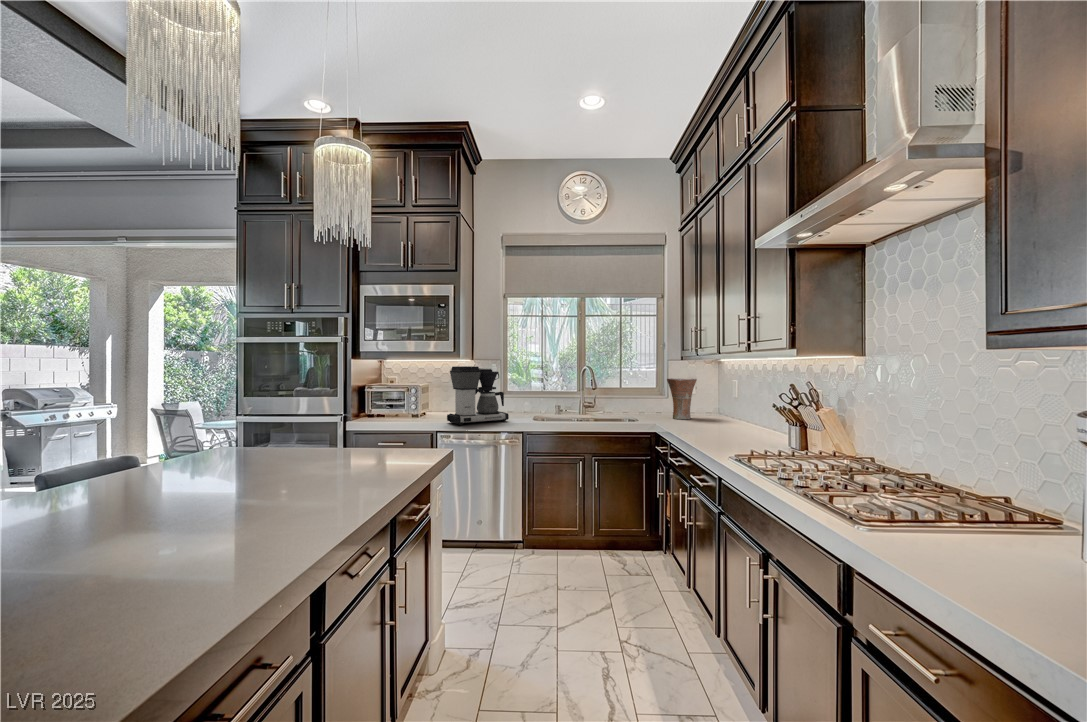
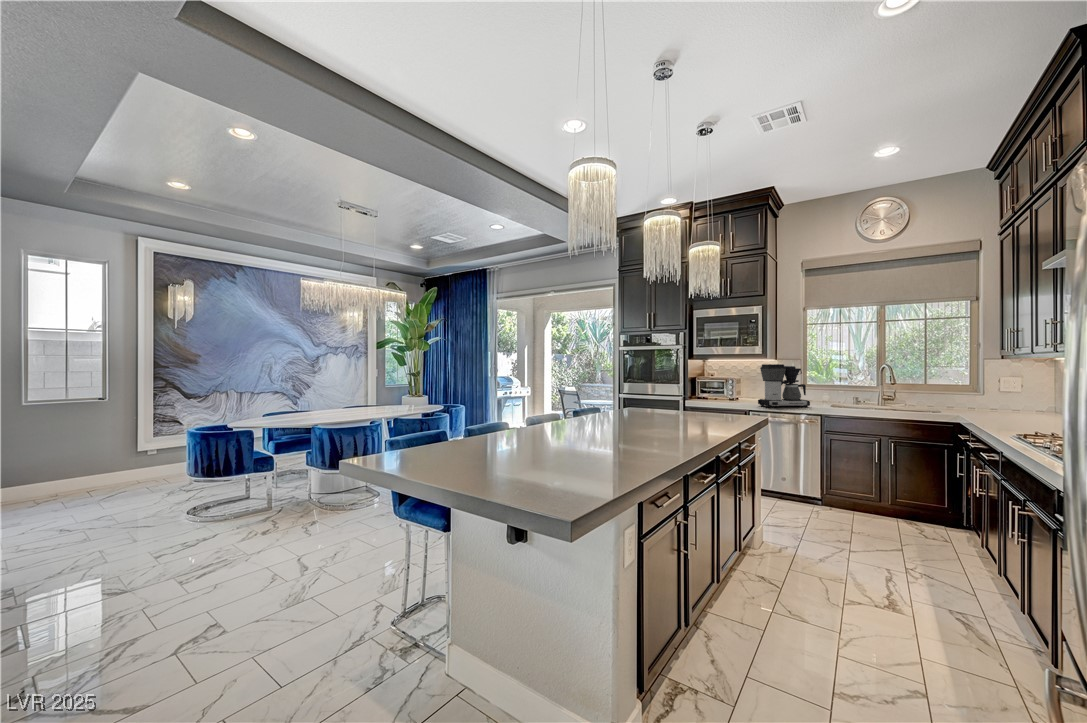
vase: present [667,378,697,419] -> none [980,376,1018,415]

